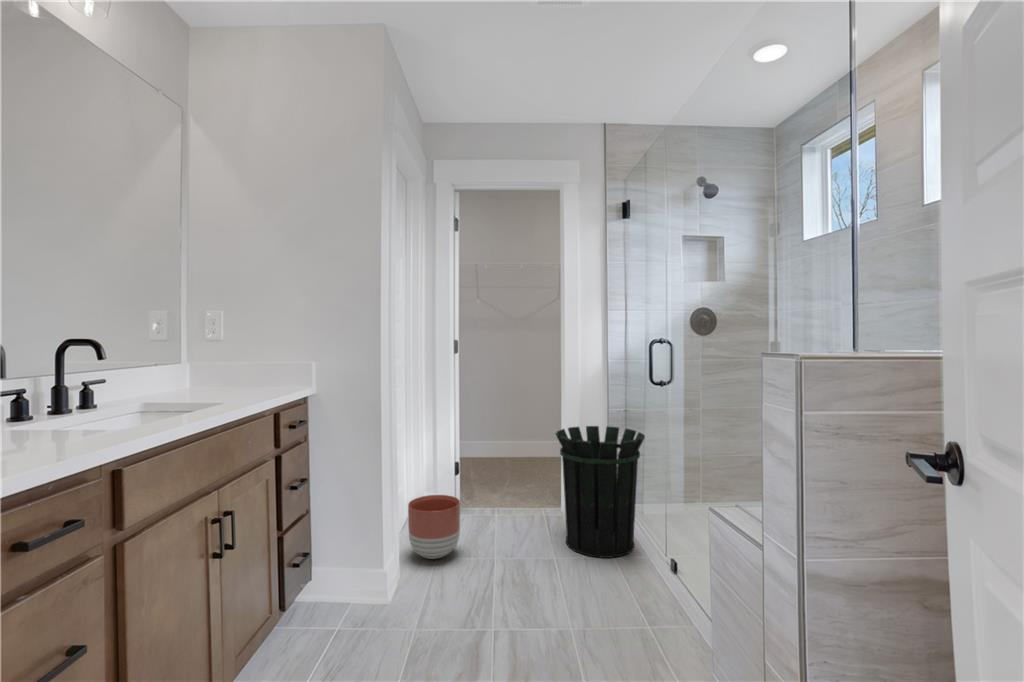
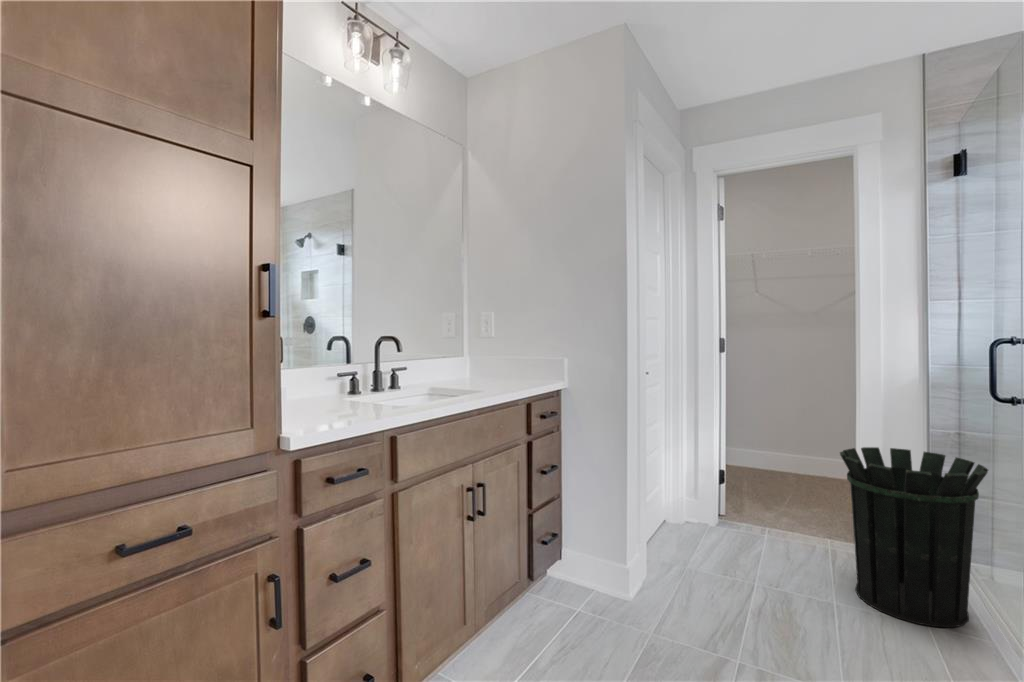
planter: present [408,495,460,559] -> none [655,502,713,570]

